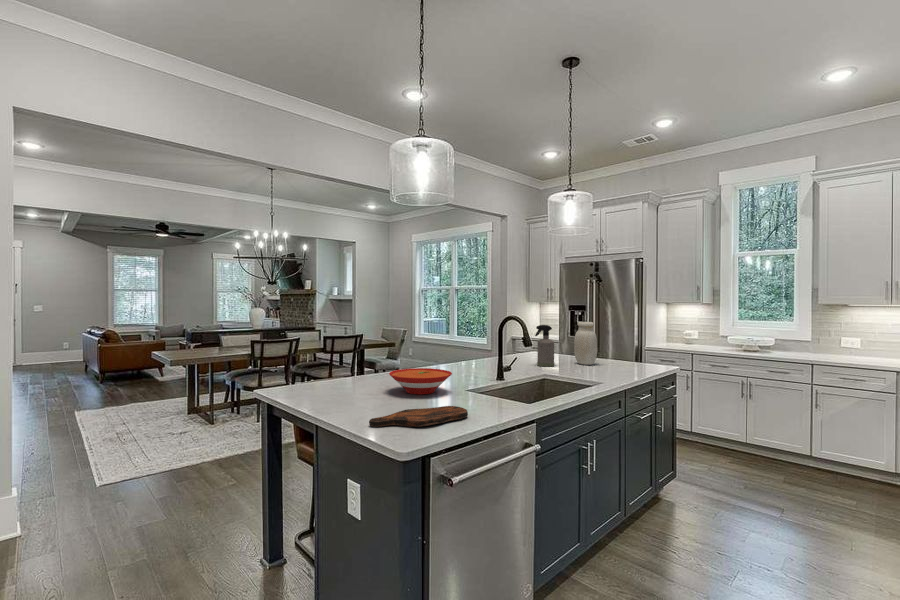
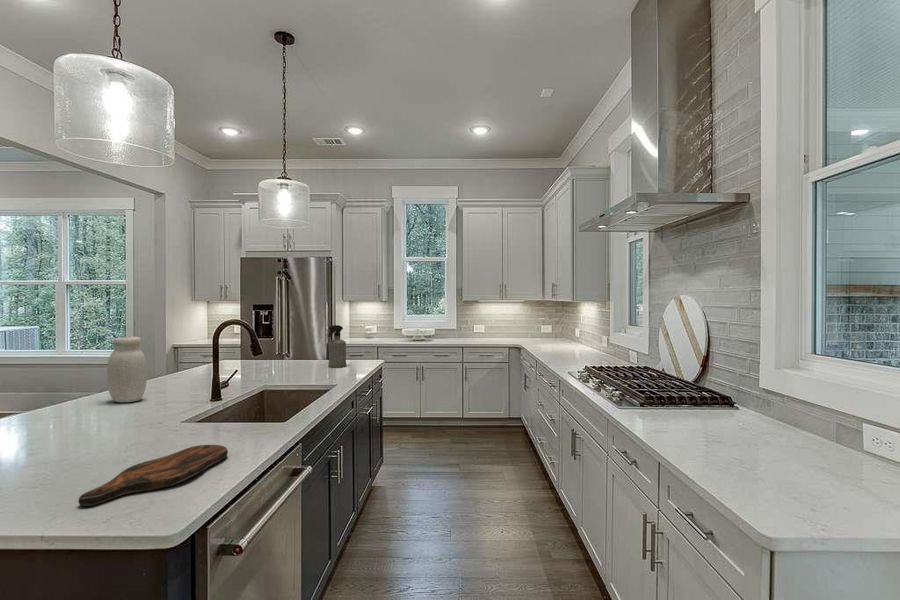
jar: present [574,322,597,365] -> present [107,336,147,402]
spray bottle: present [535,325,555,367] -> present [328,325,346,367]
bowl: present [389,368,452,394] -> none [55,399,168,441]

